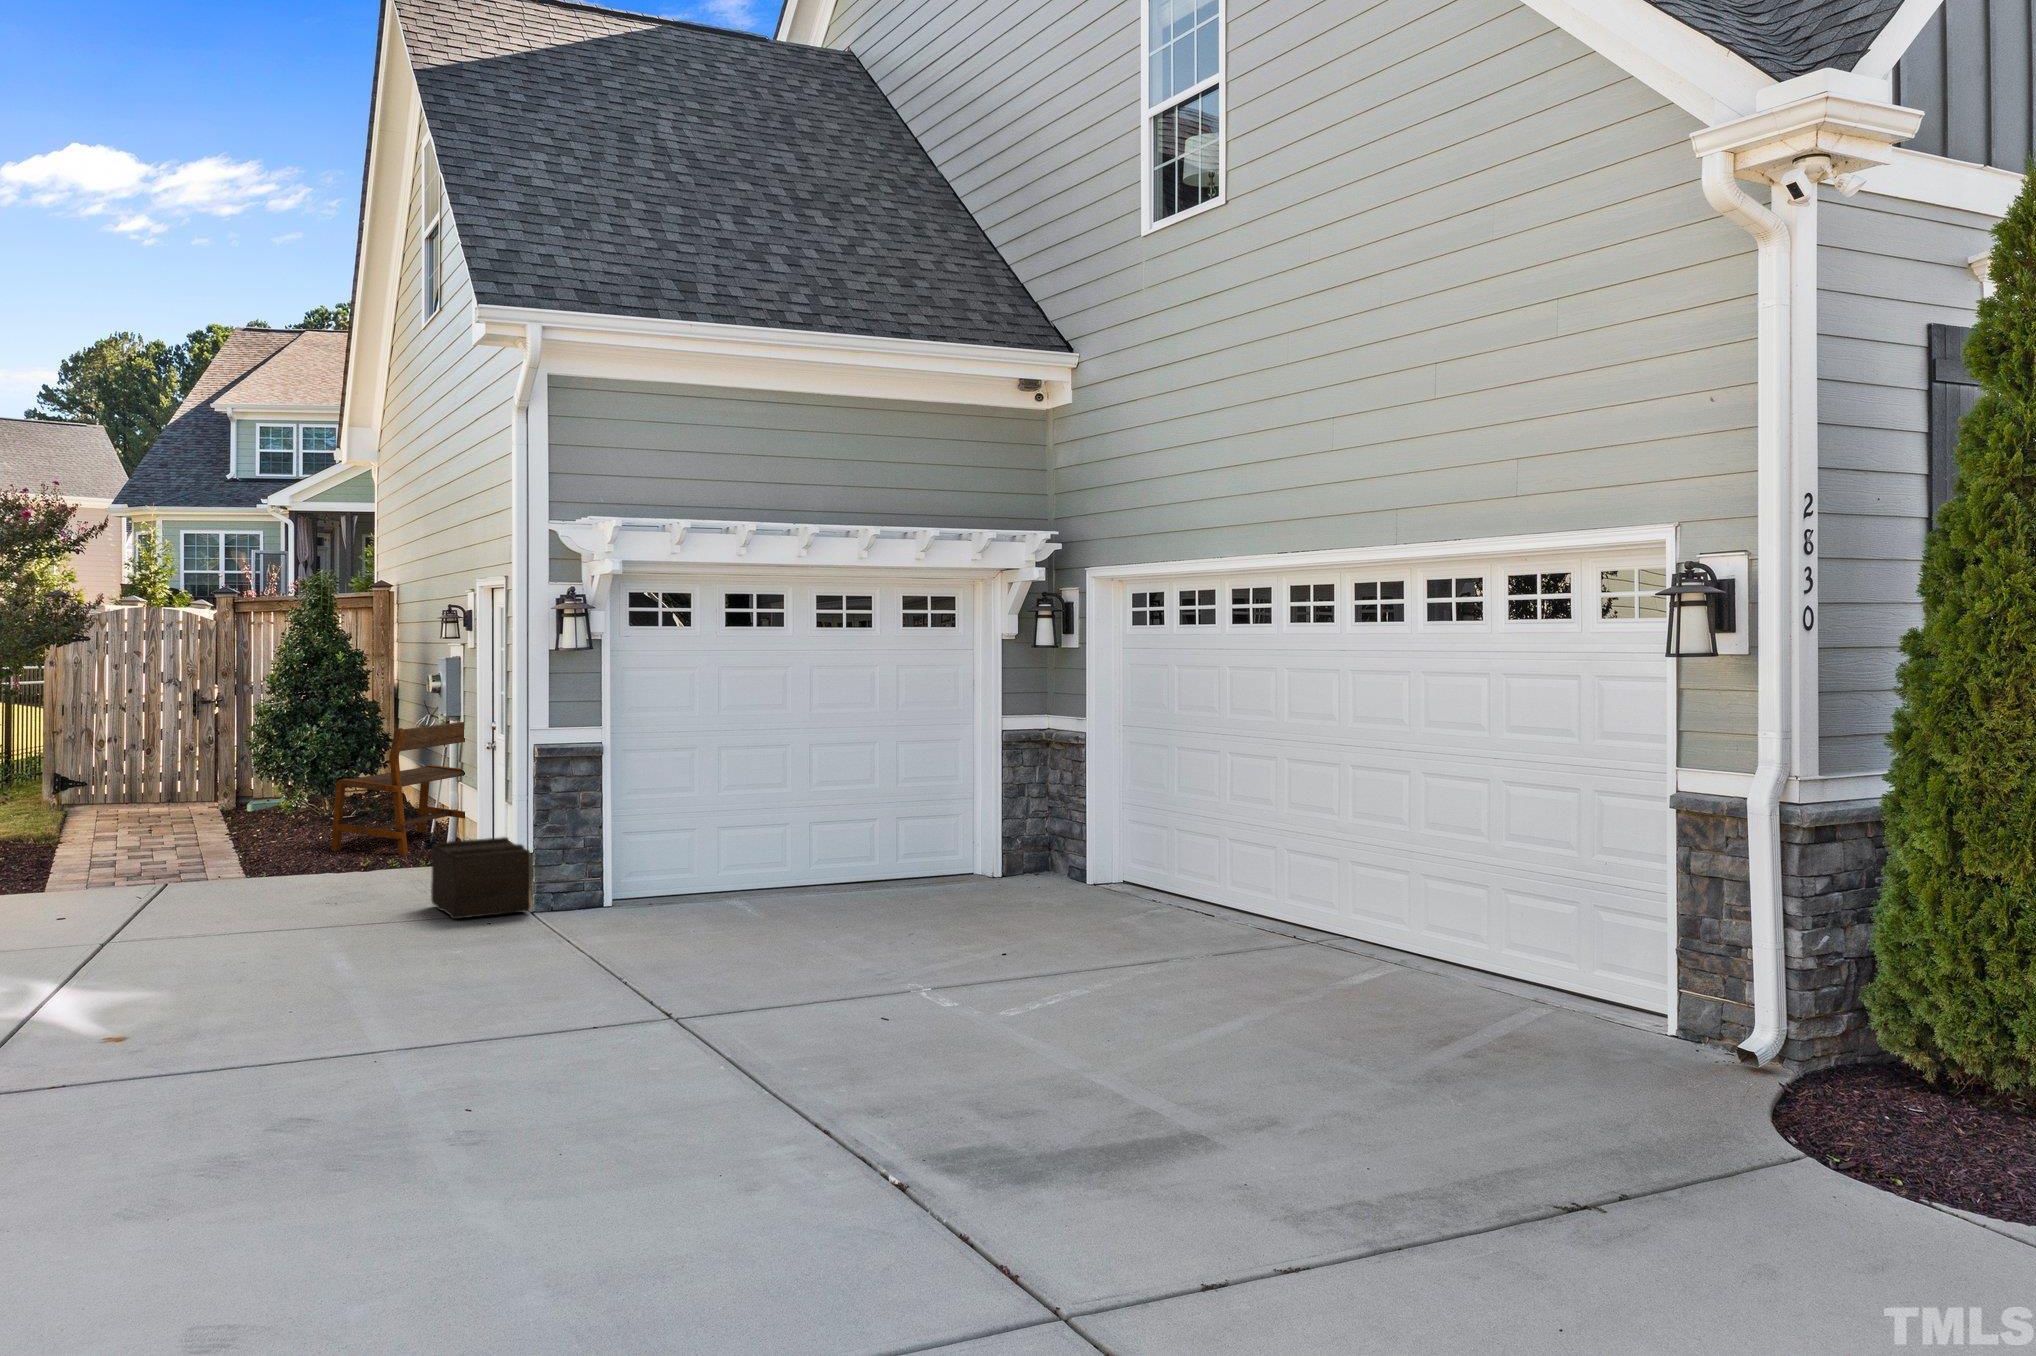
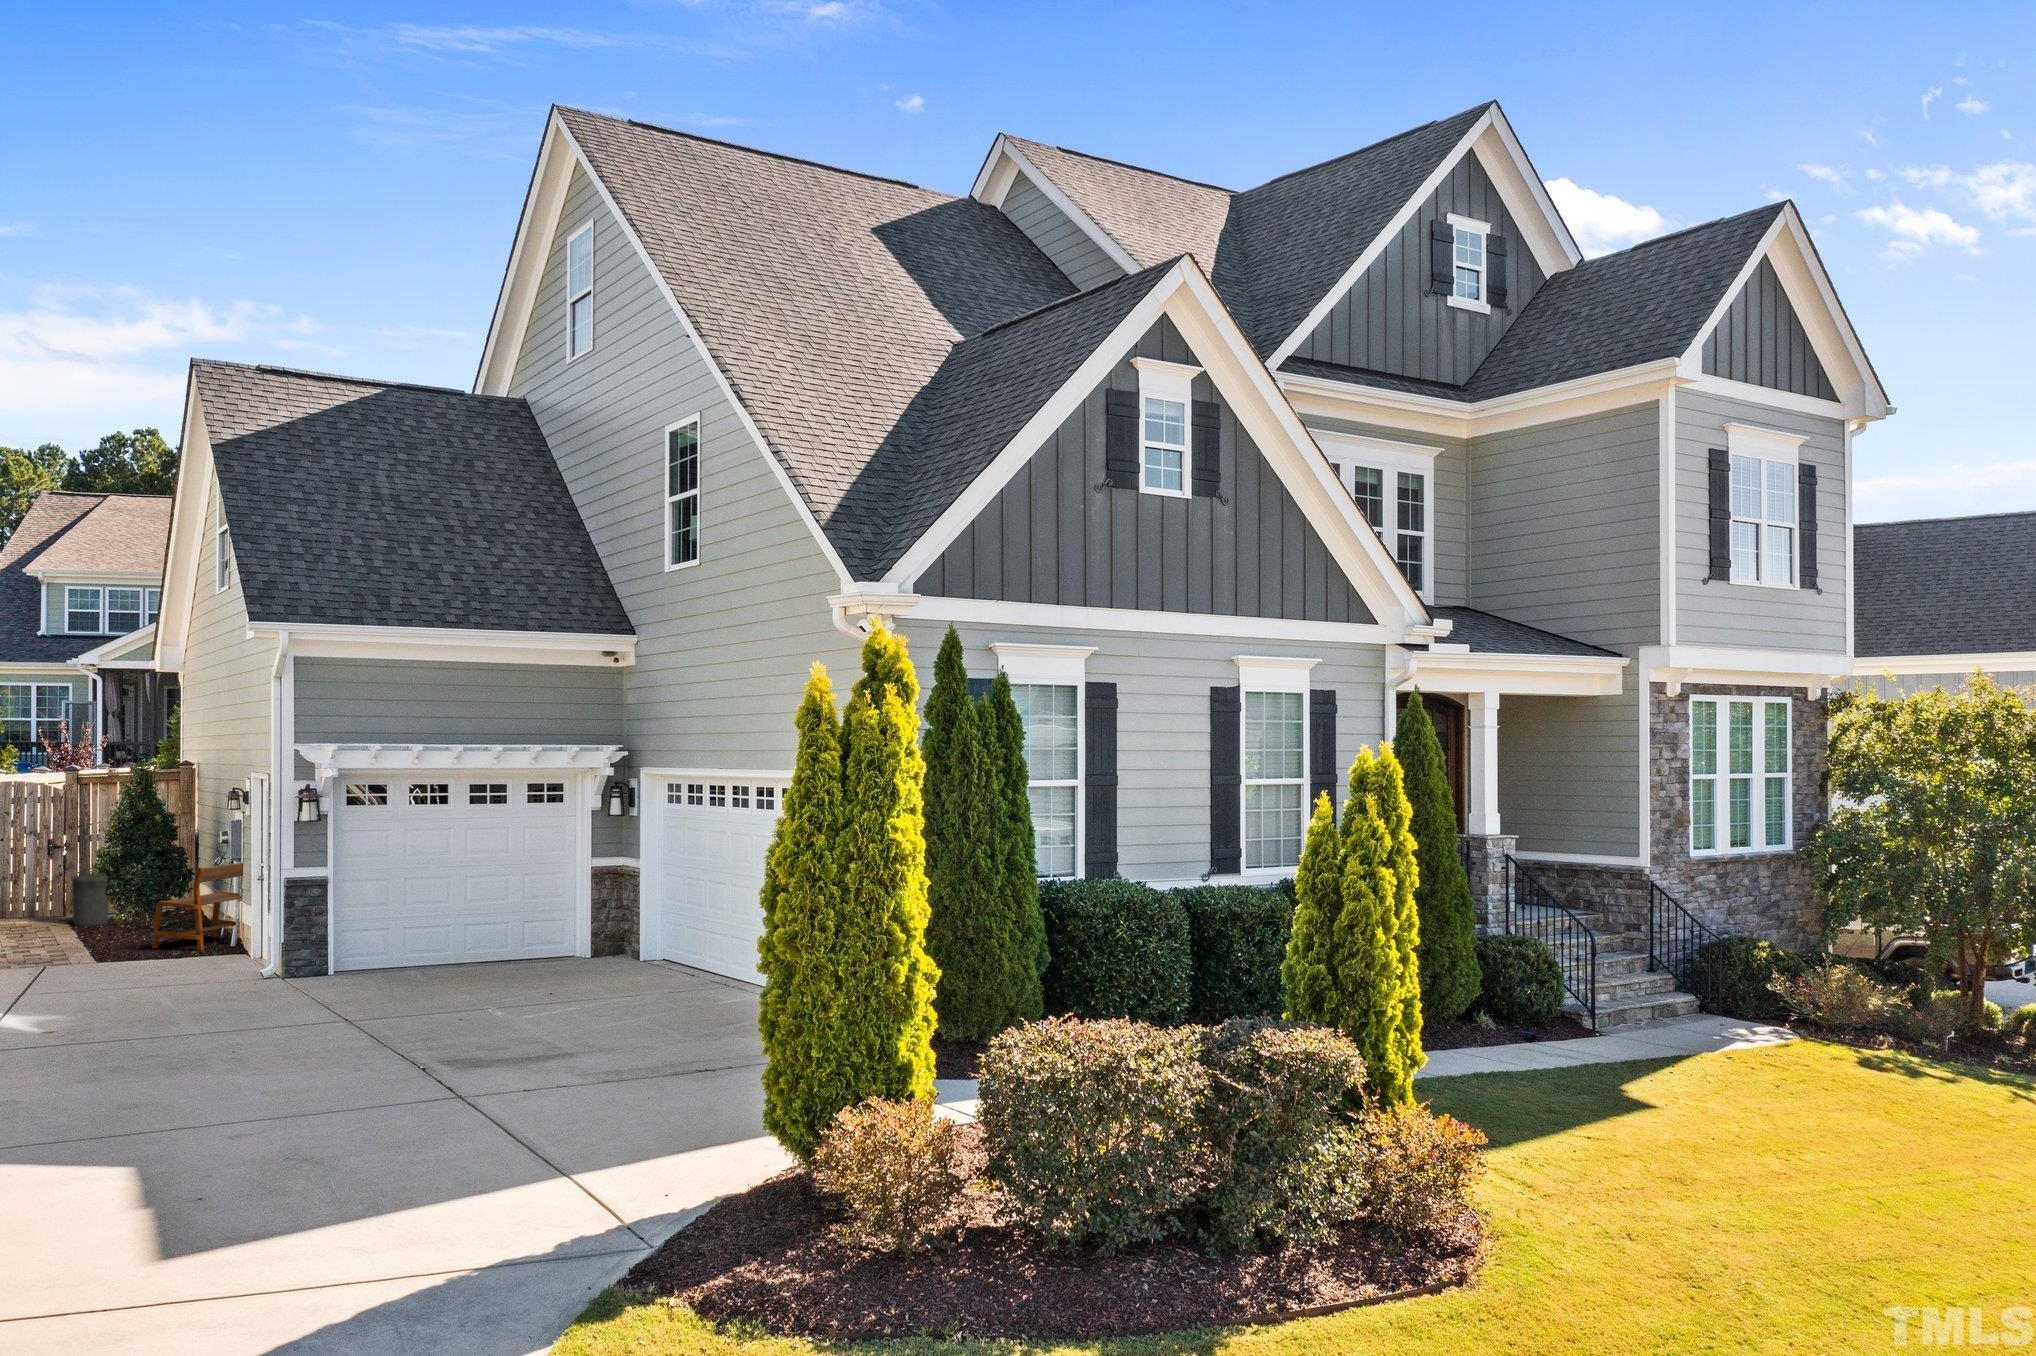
trash can: none [222,734,281,810] -> present [71,873,110,925]
wooden crate: present [431,837,531,919] -> none [218,933,280,982]

